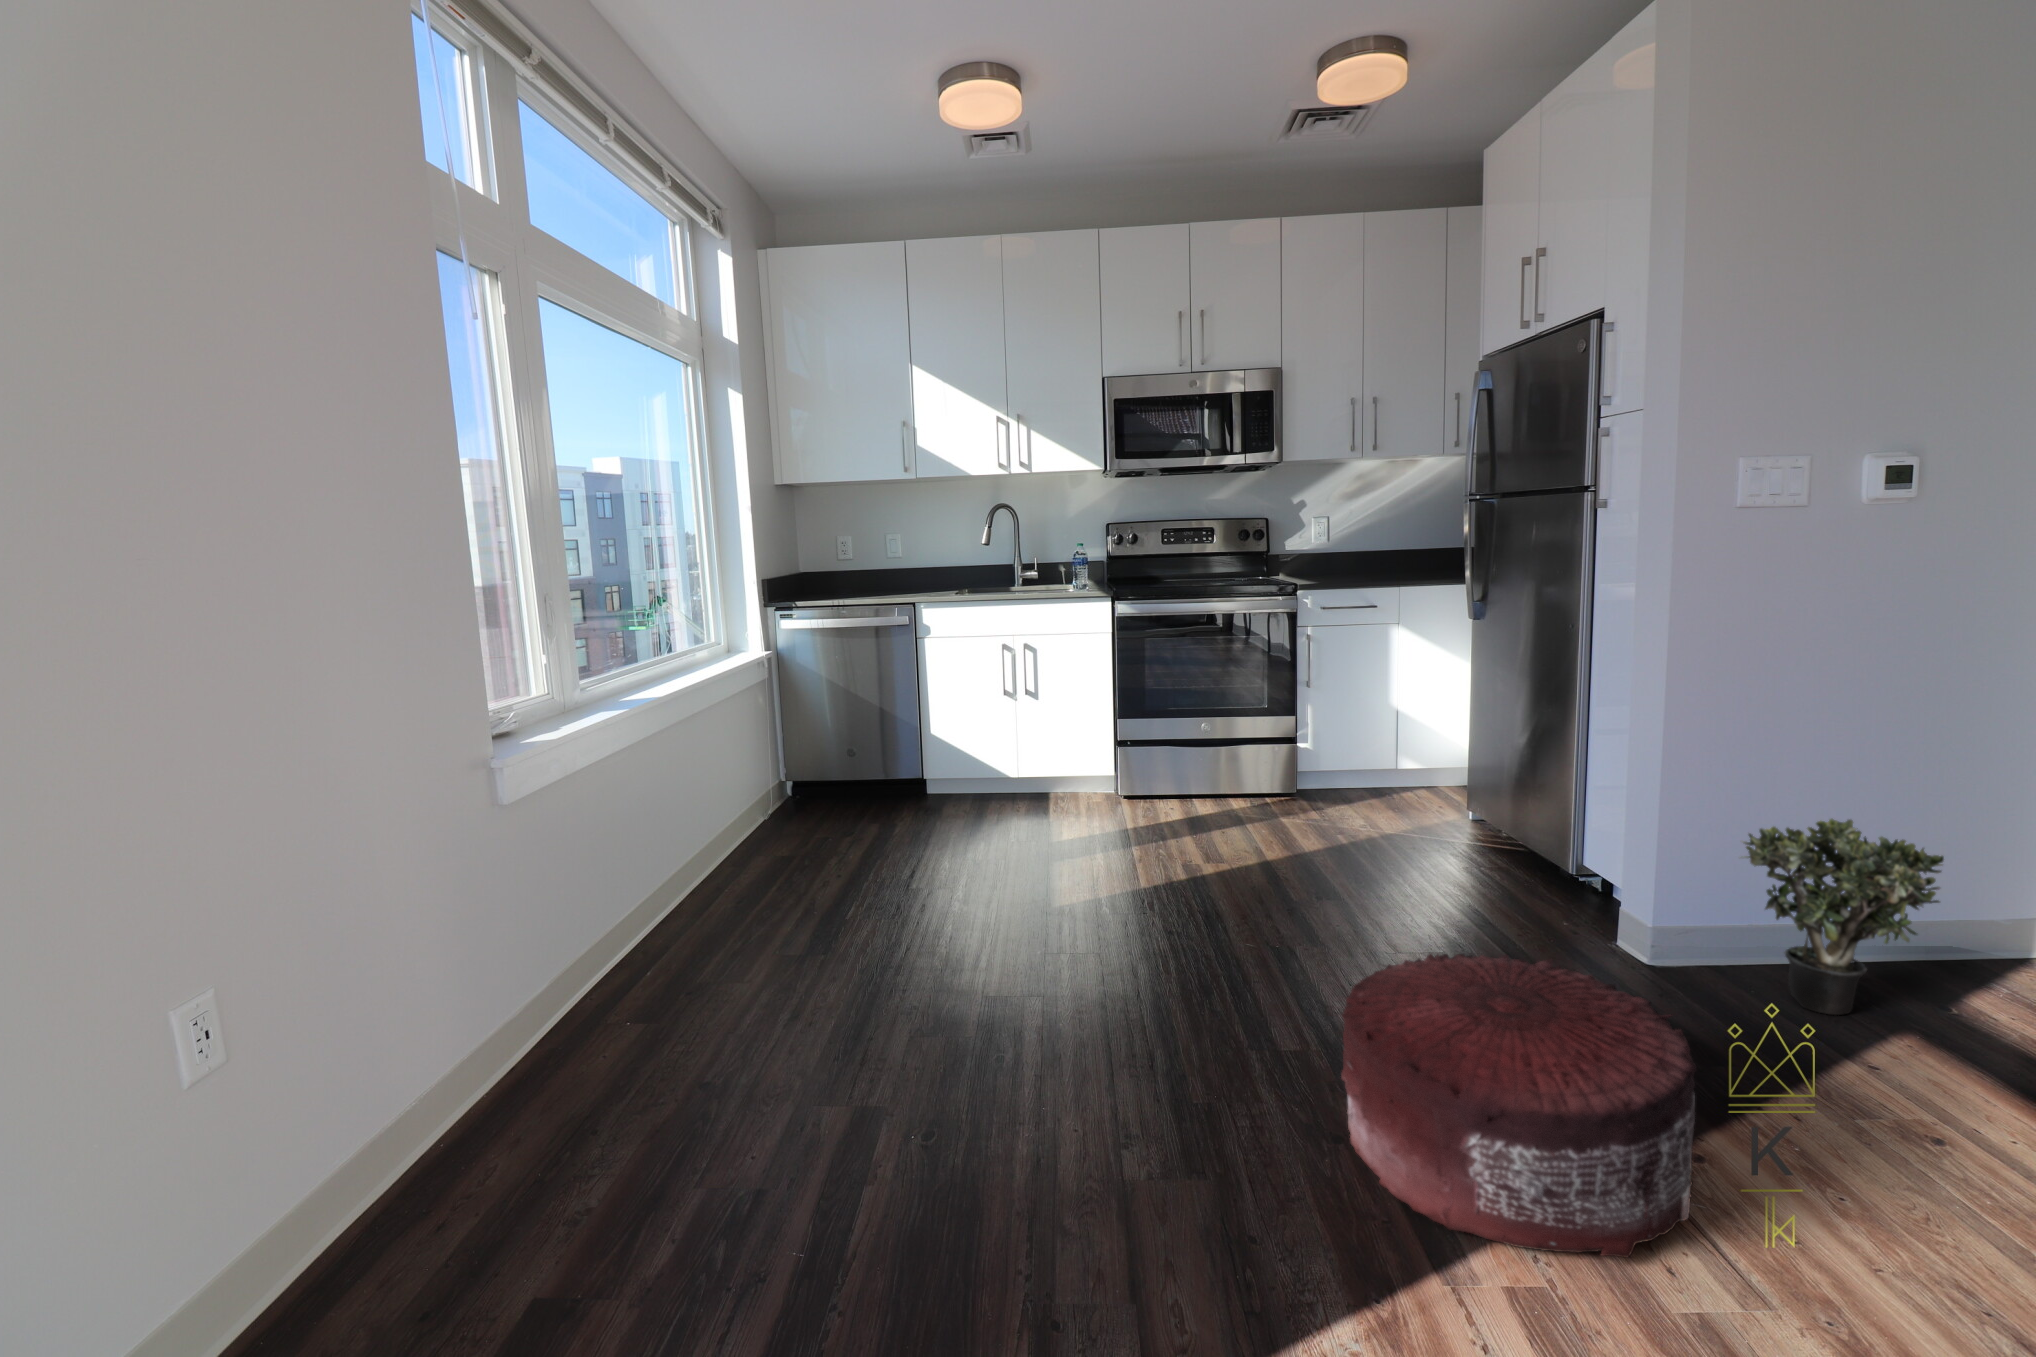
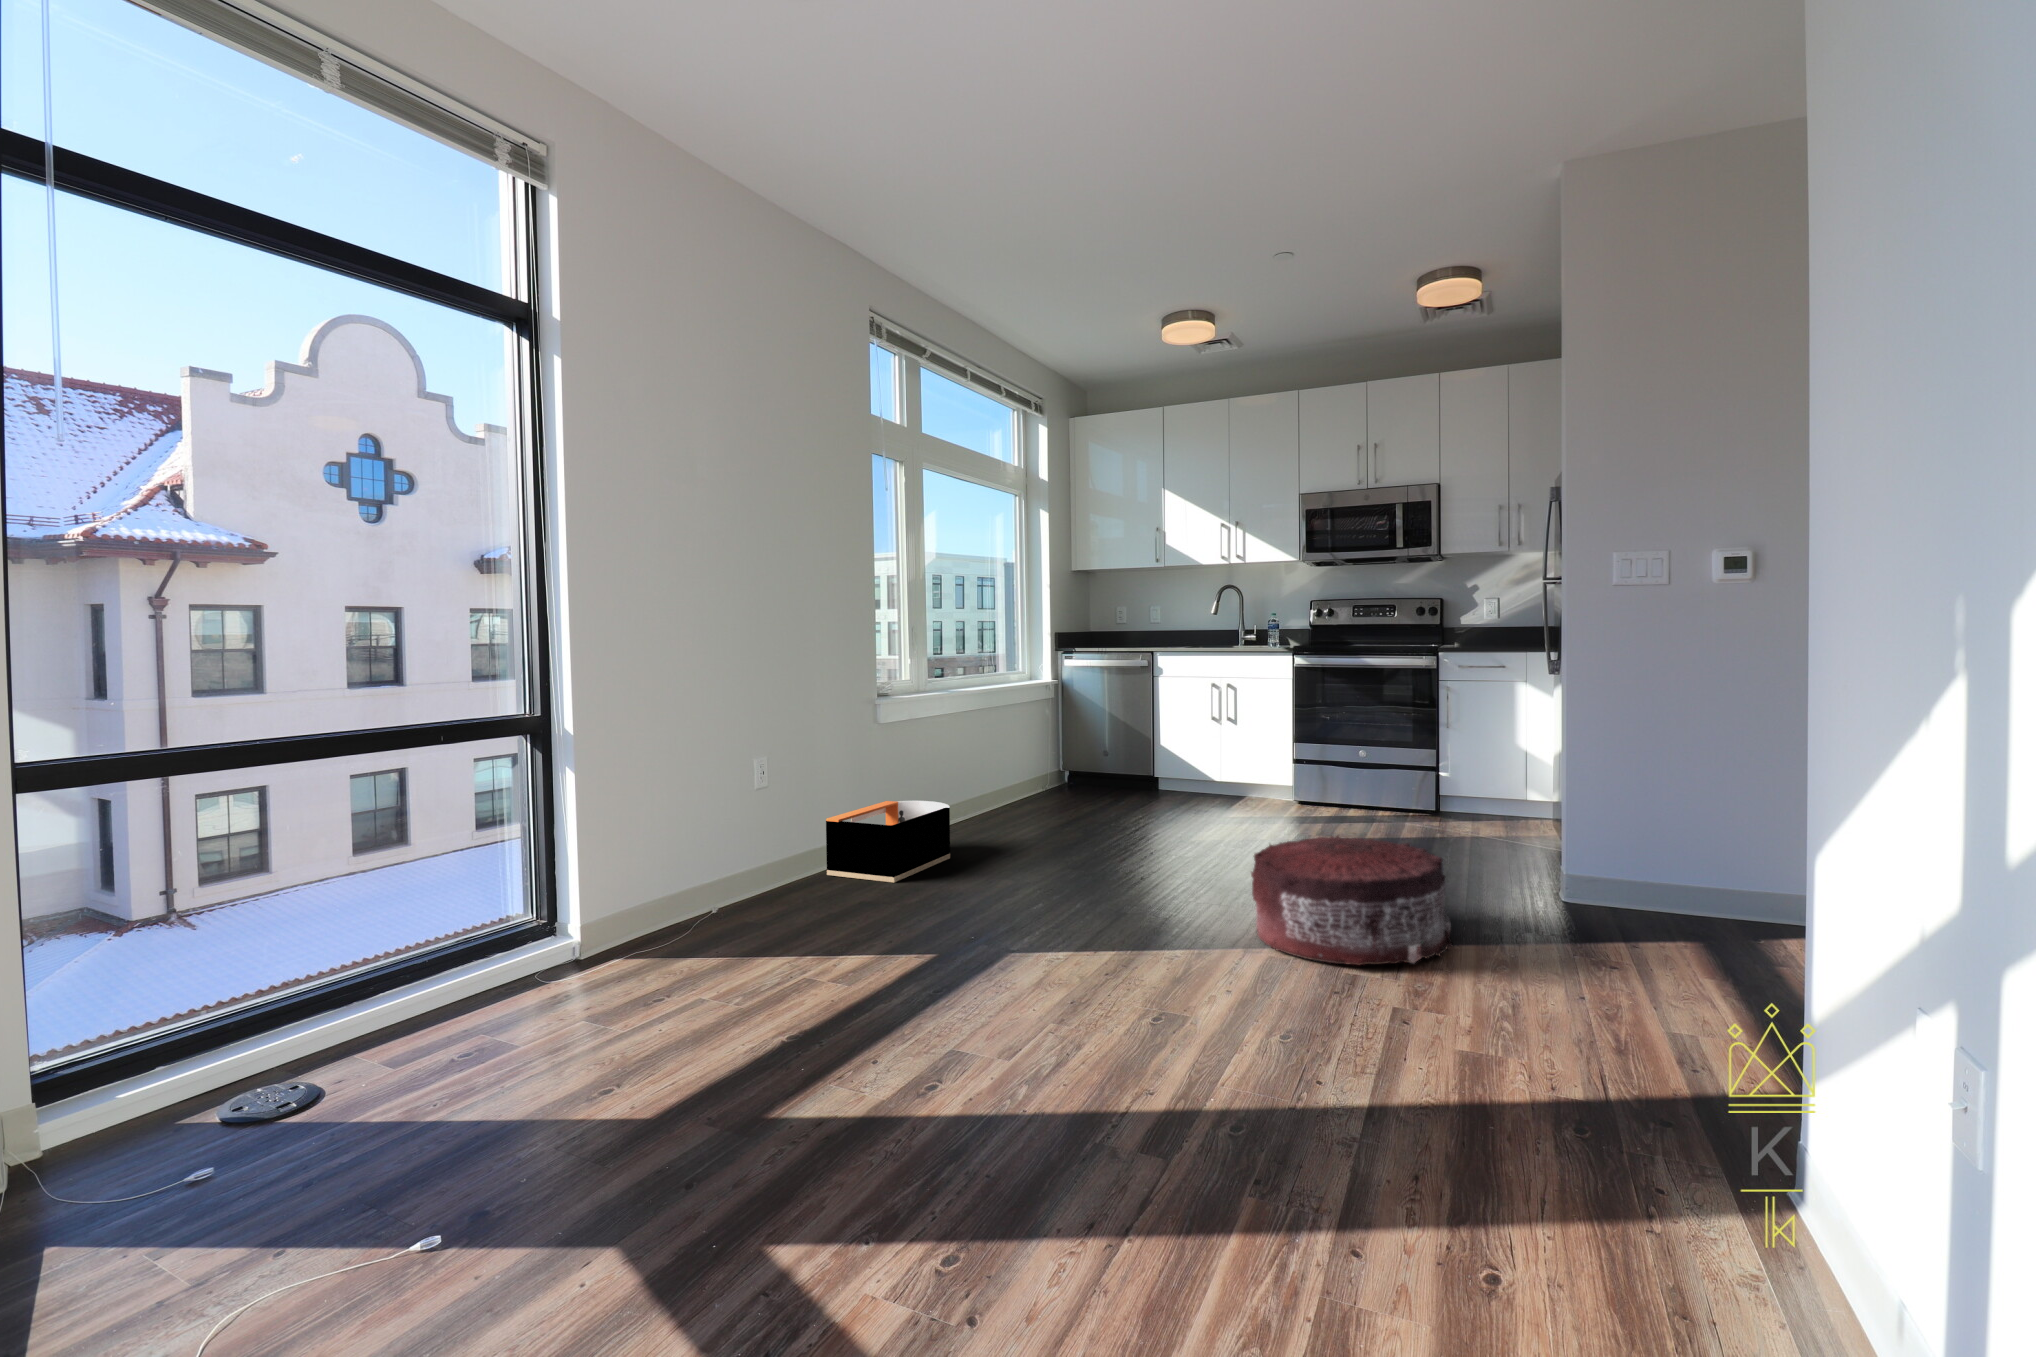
potted plant: present [1743,819,1944,1015] -> none [1611,788,1755,930]
storage bin: none [449,918,696,1132] -> present [826,801,950,882]

